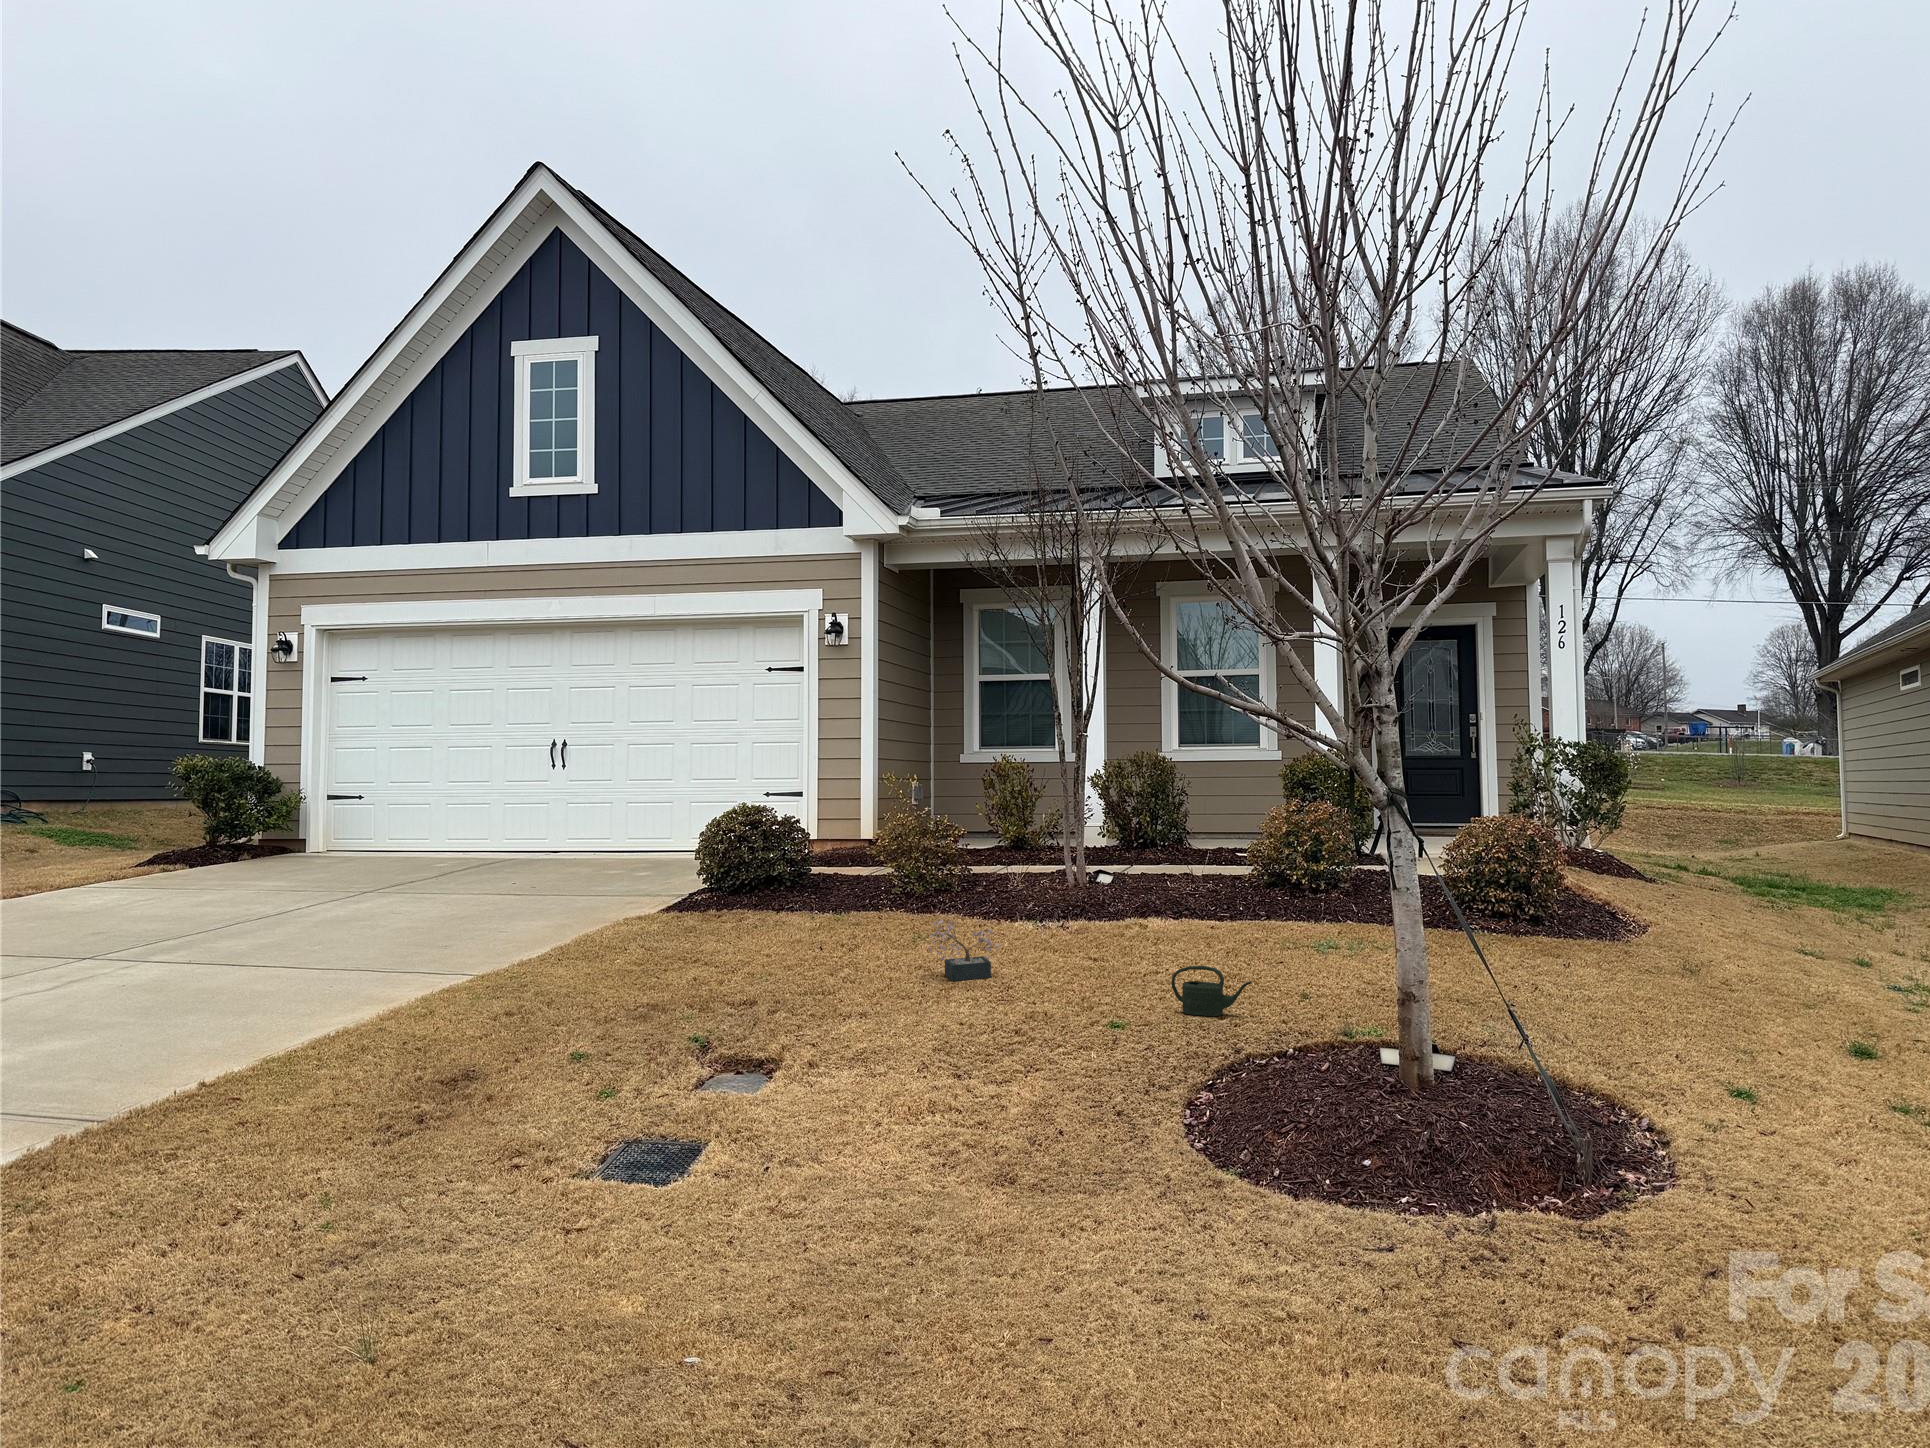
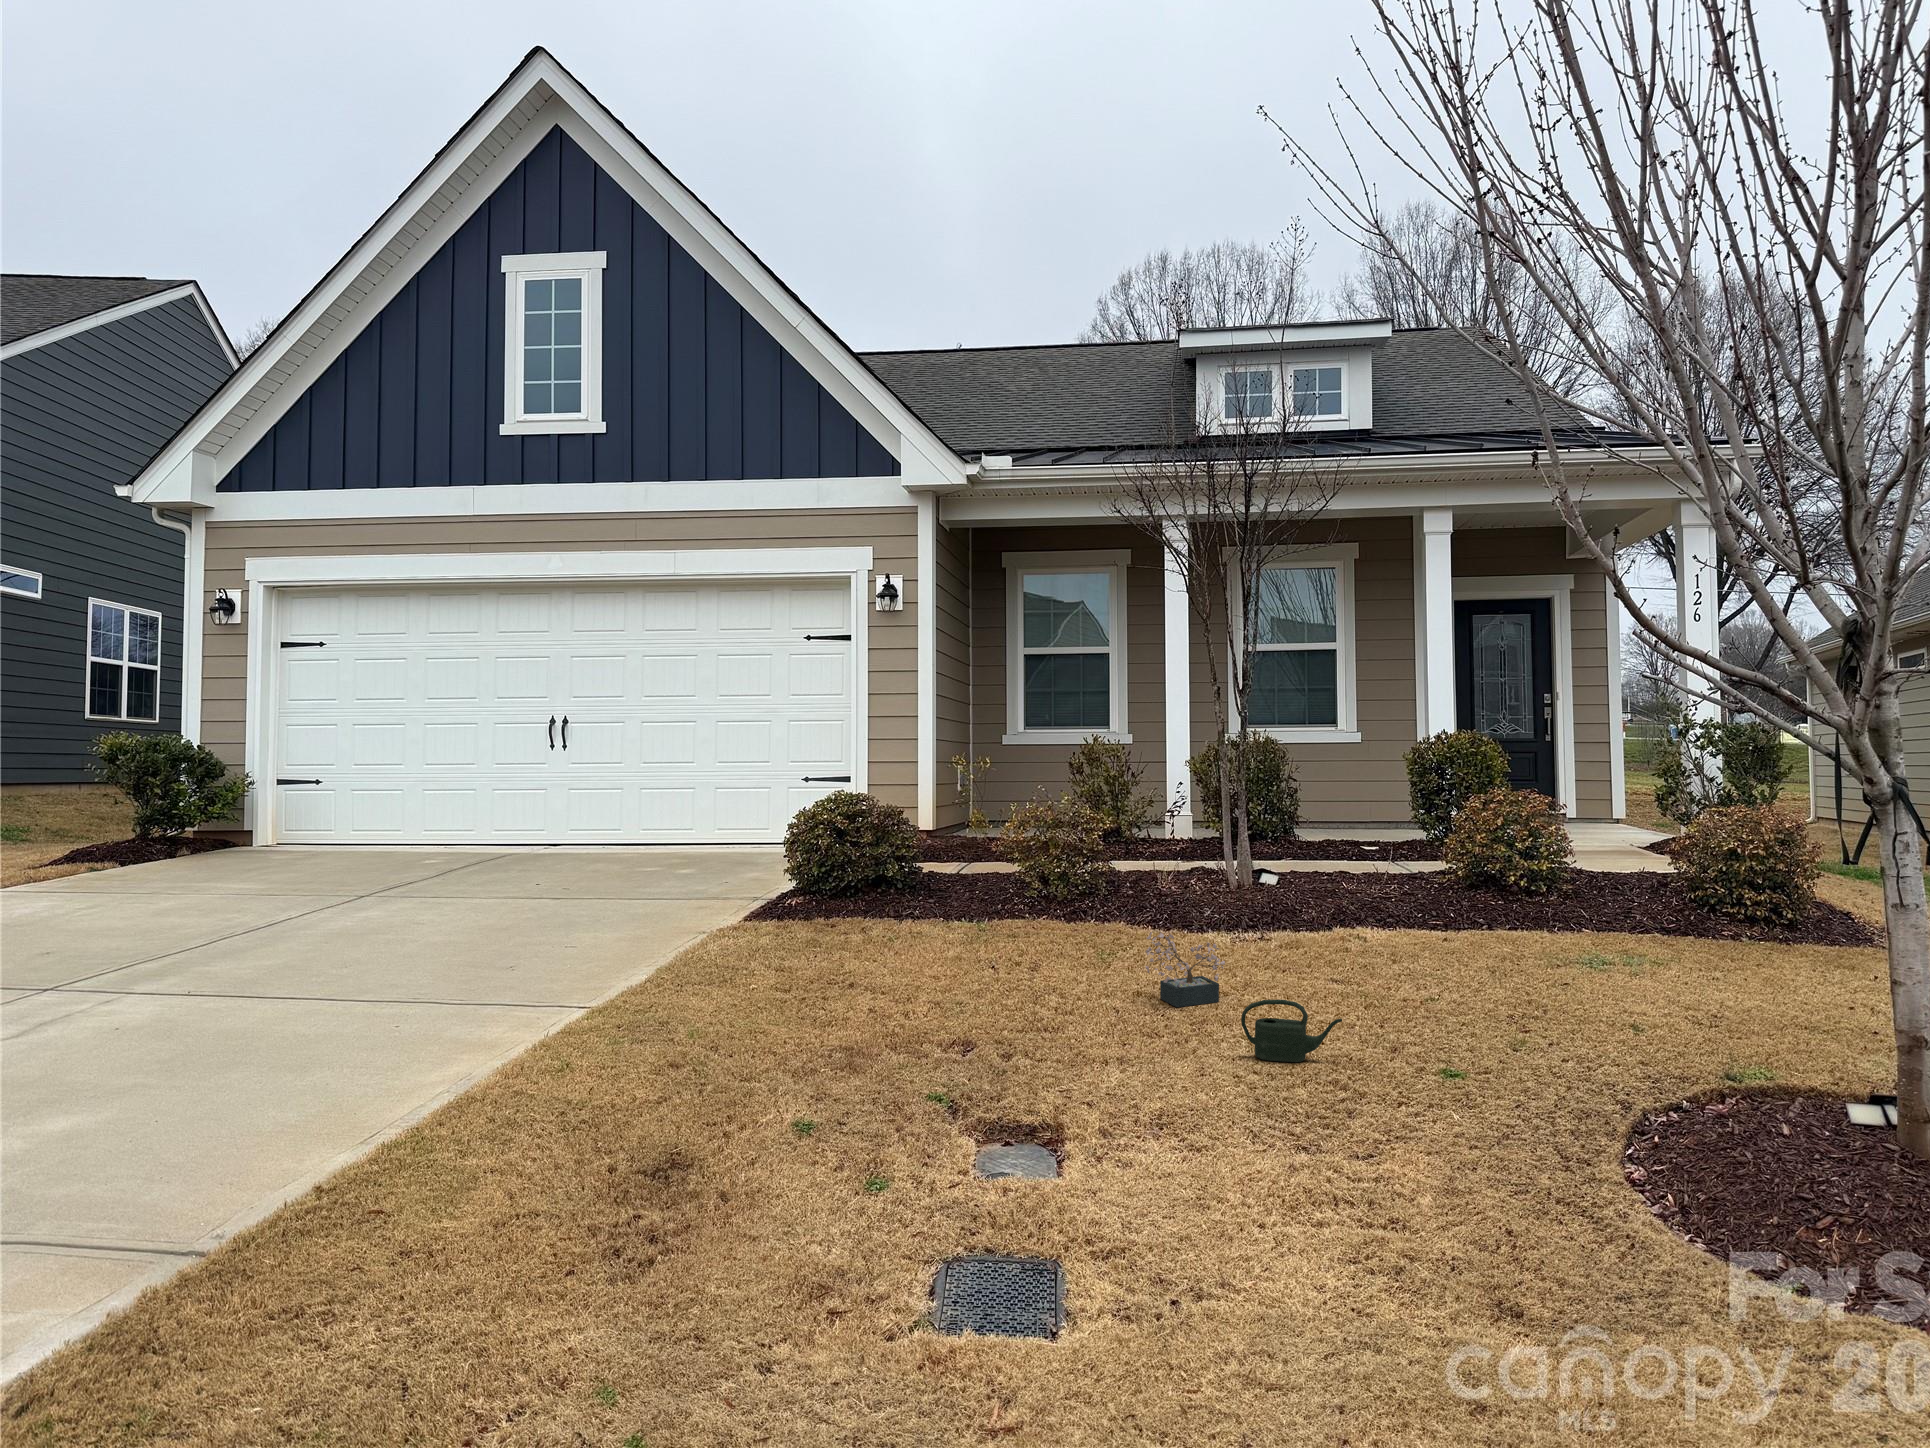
watering can: present [1171,966,1251,1016] -> present [1241,1000,1342,1062]

